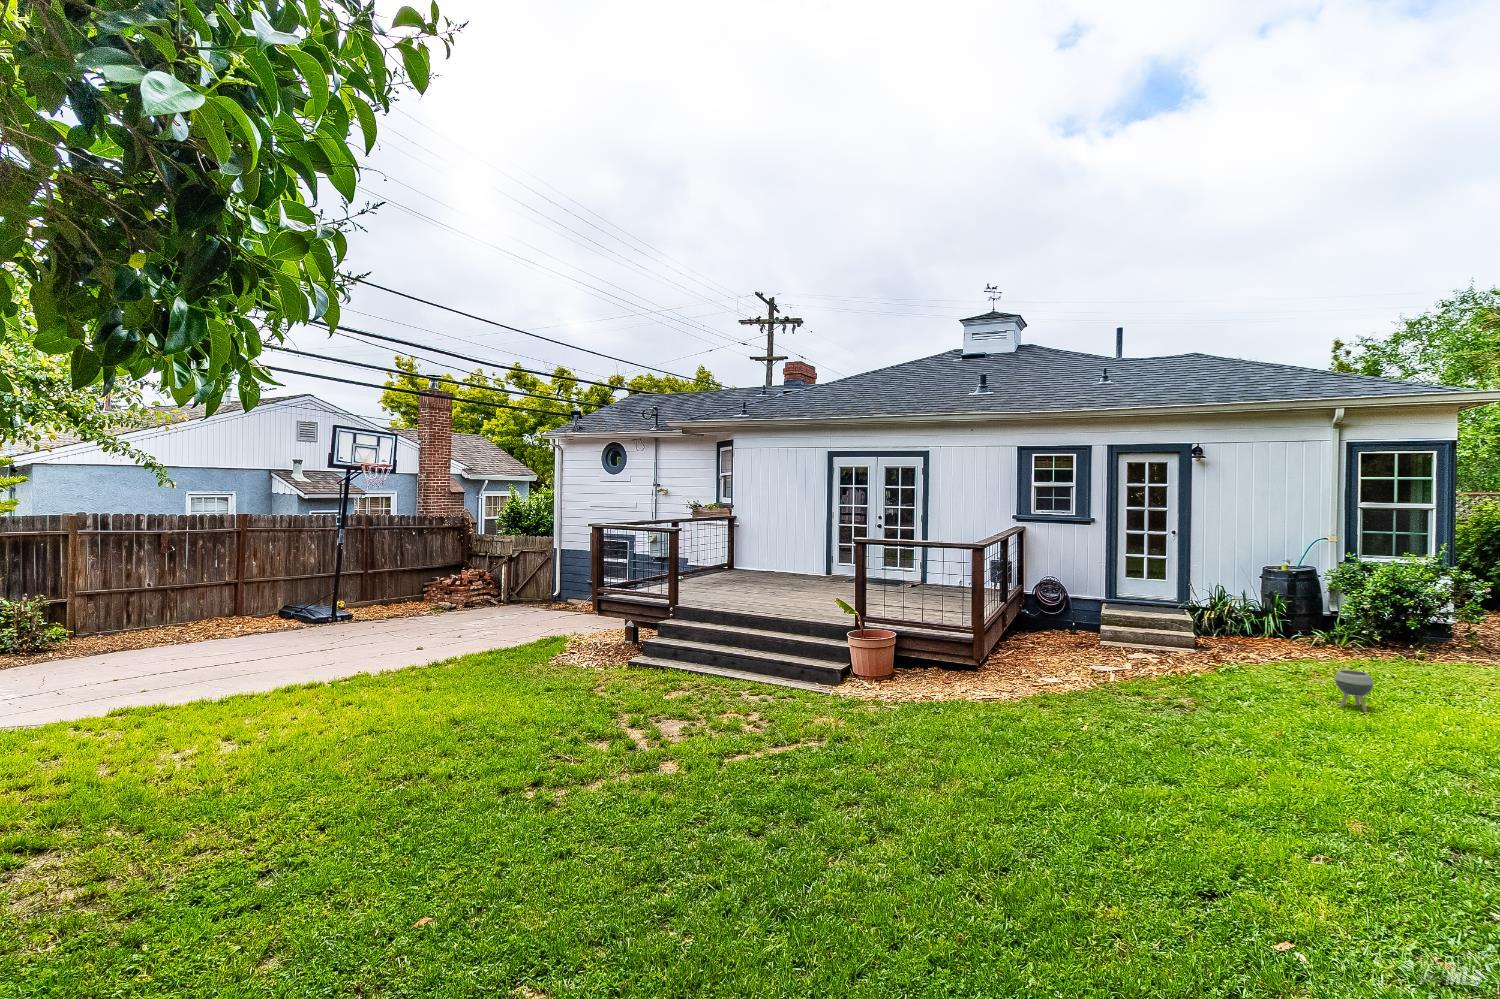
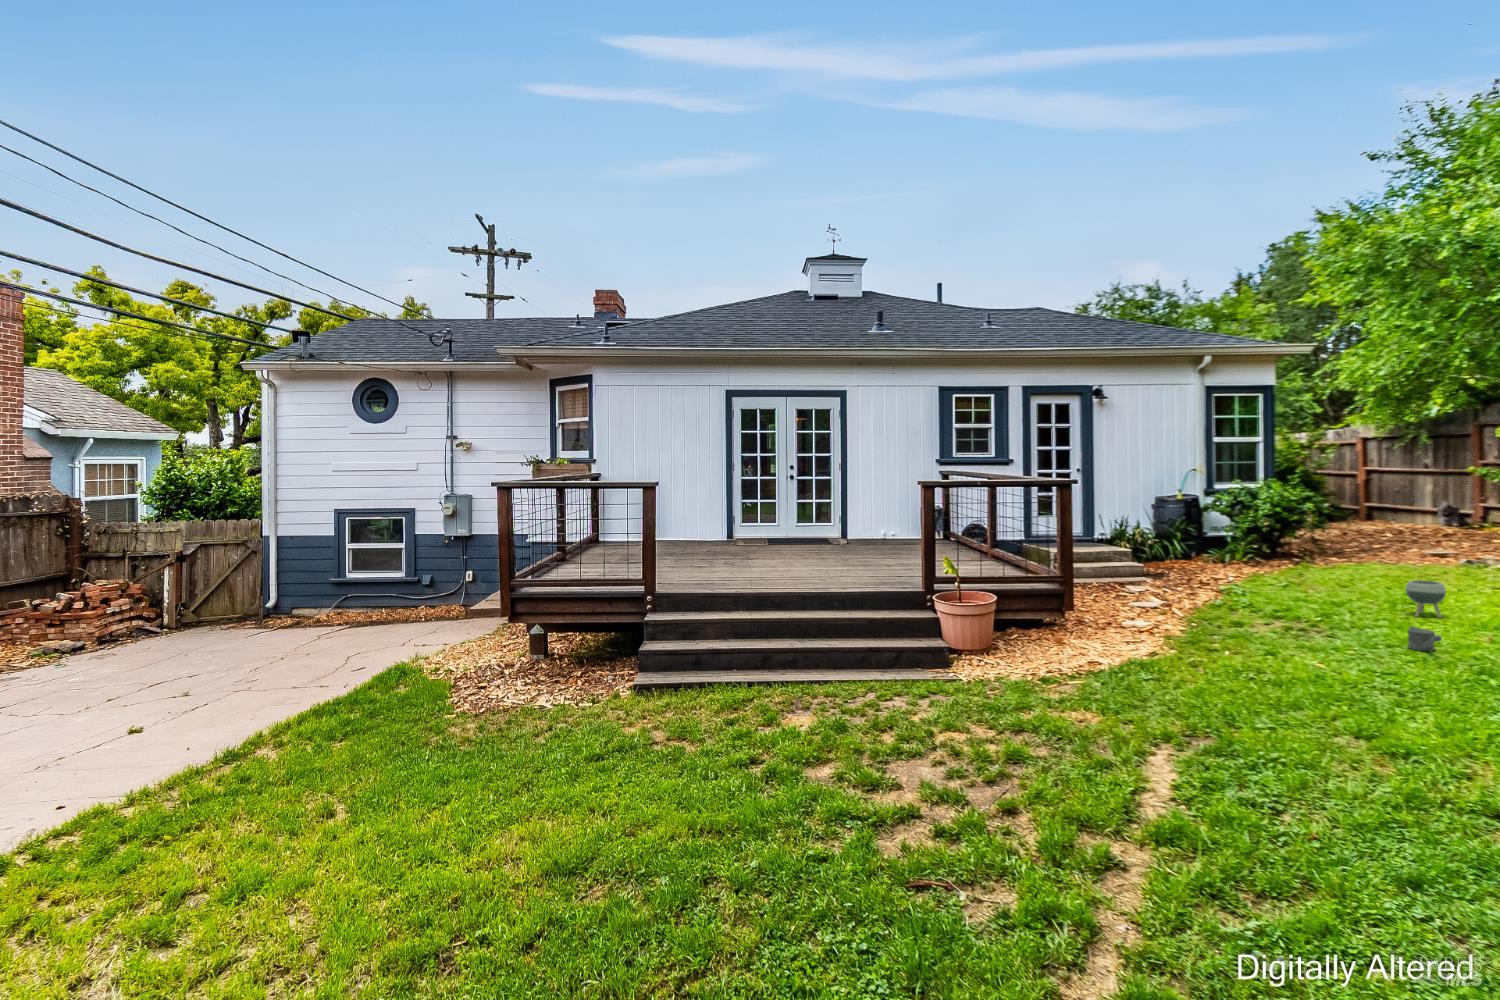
watering can: none [1228,703,1254,727] -> present [1408,626,1442,652]

